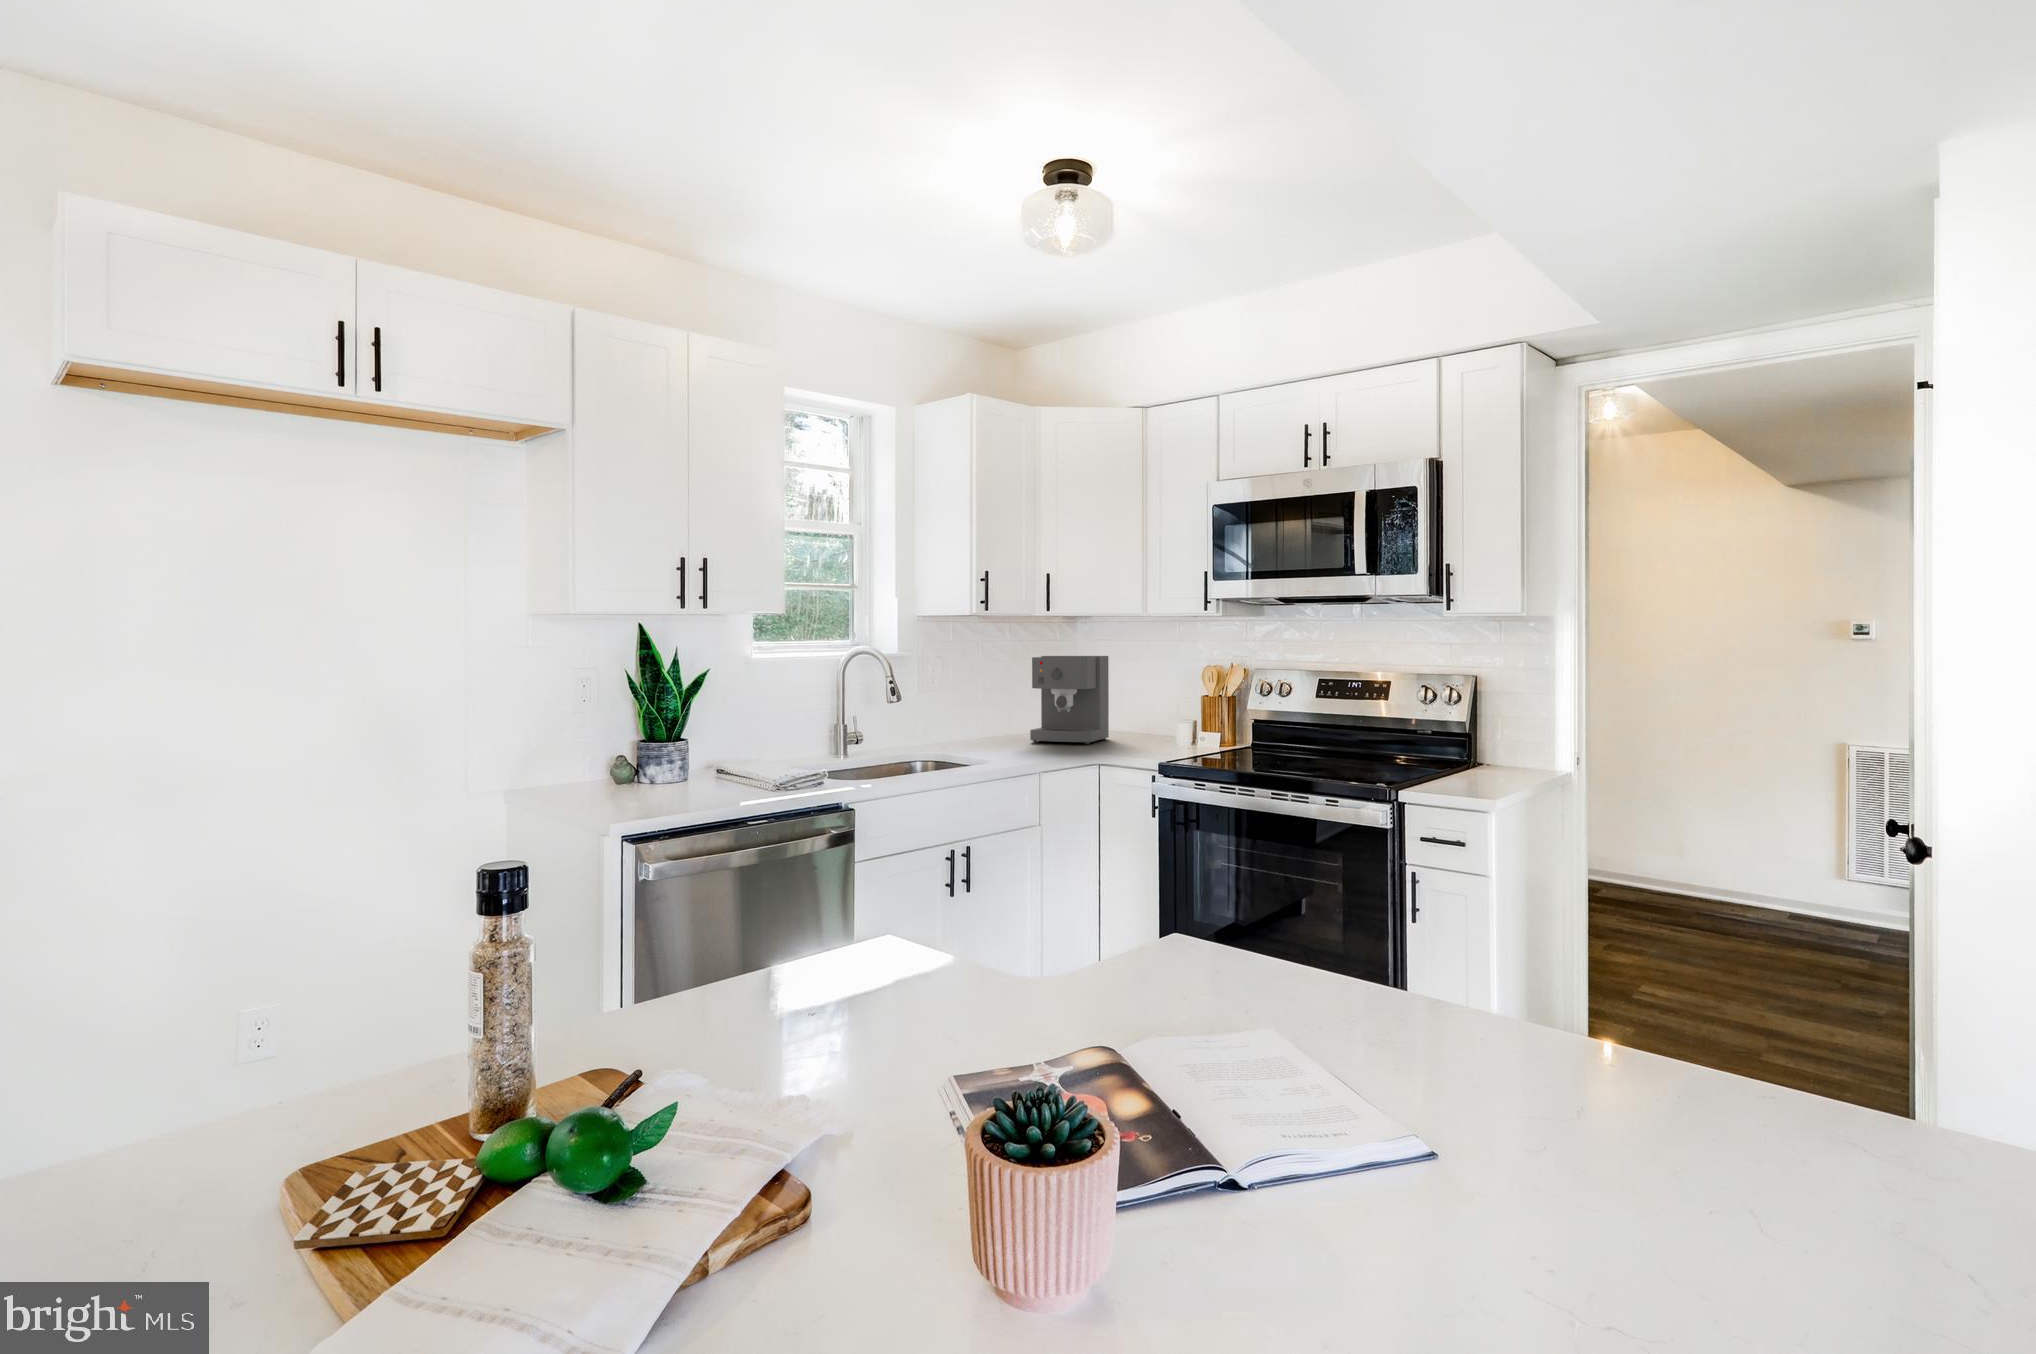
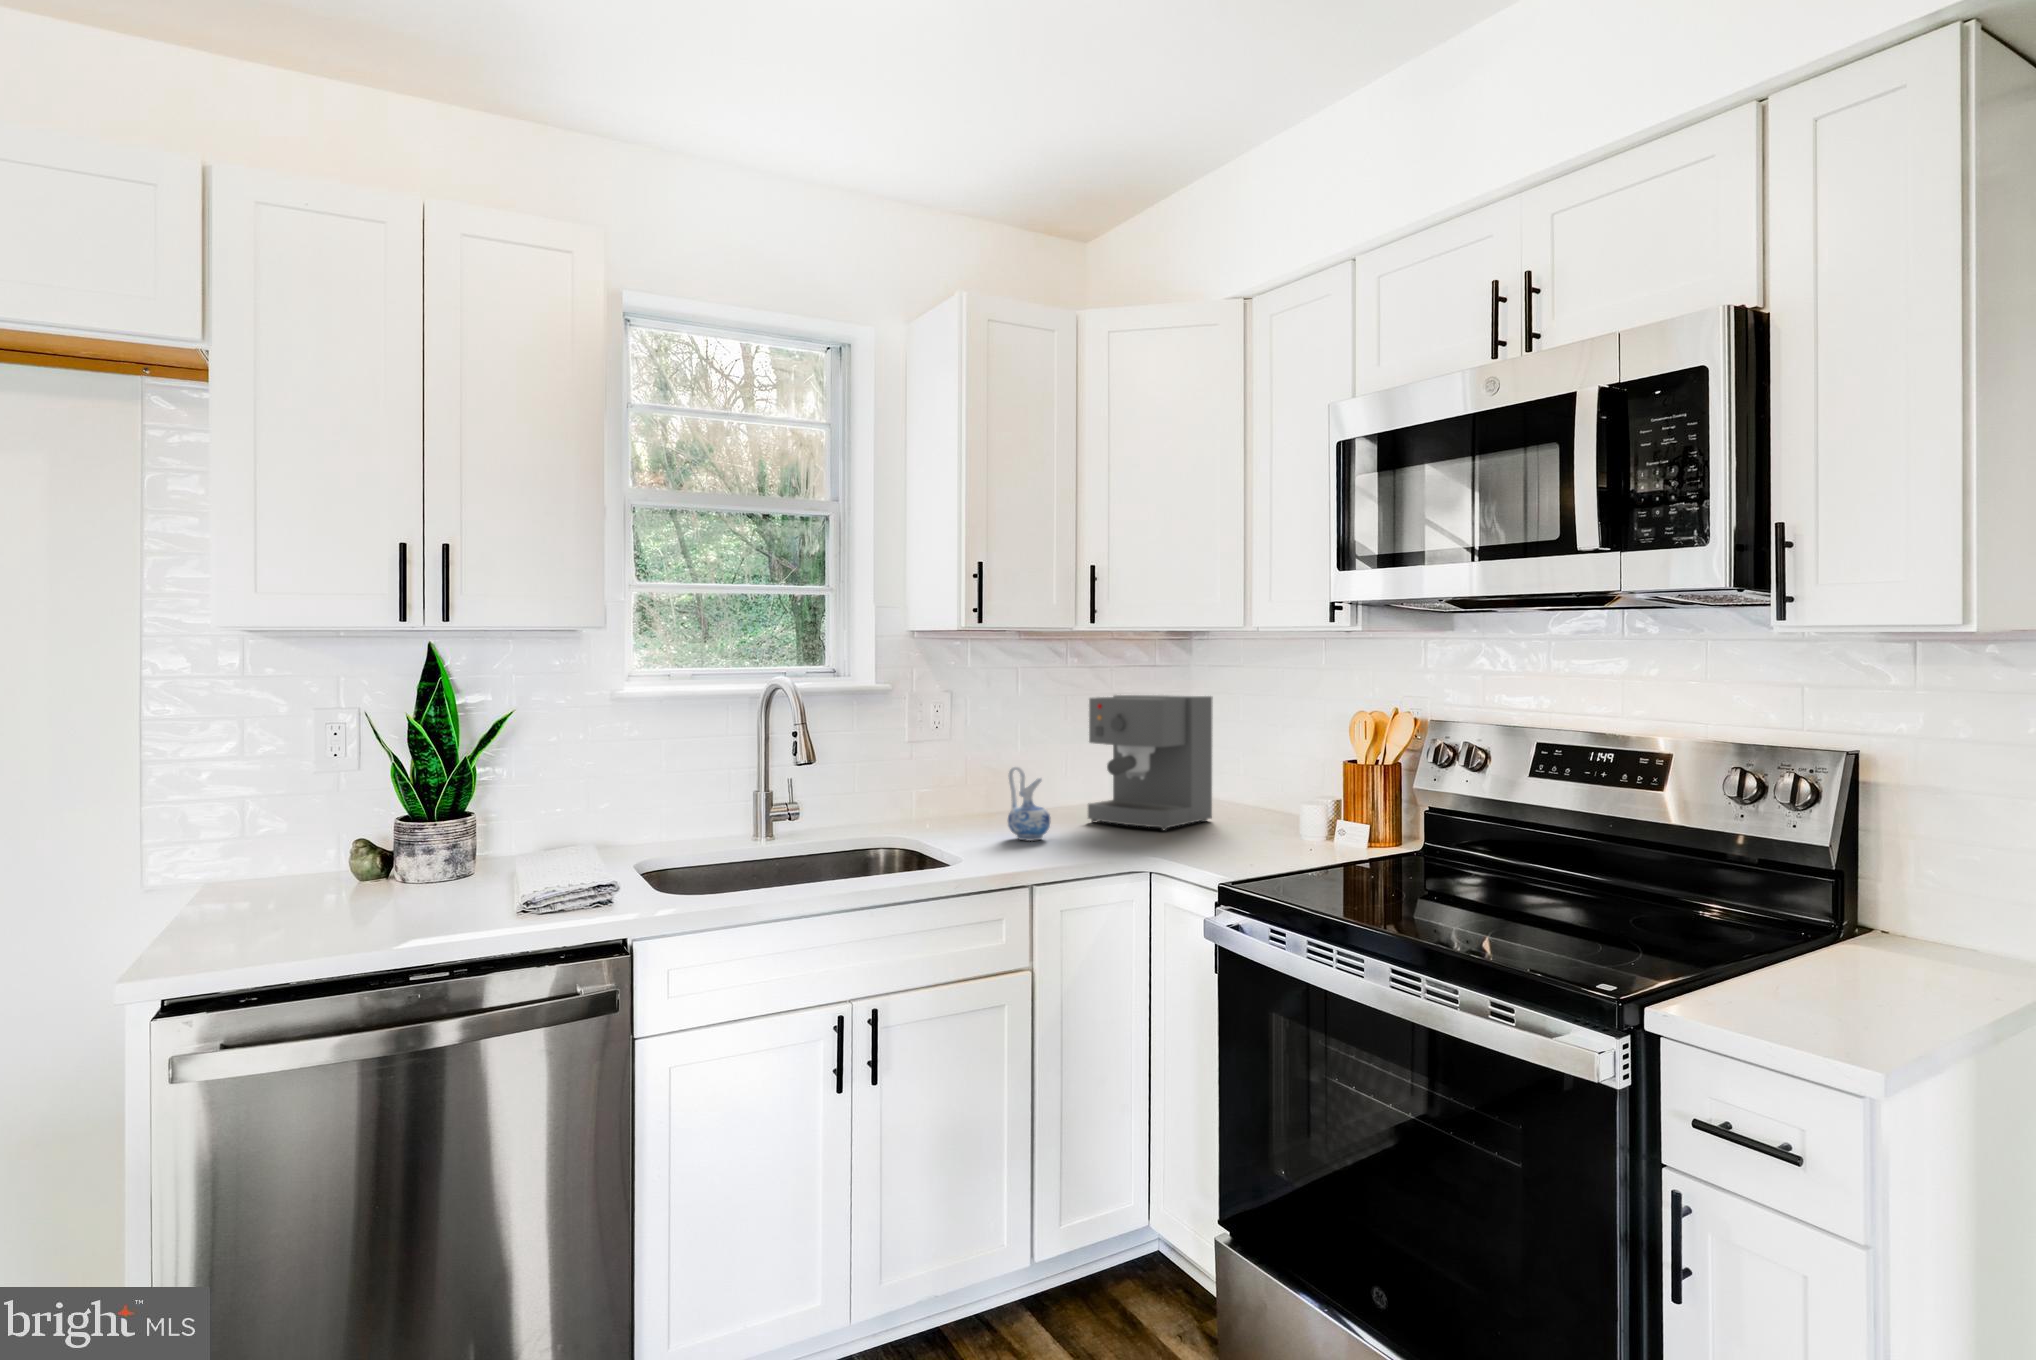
ceramic pitcher: none [994,703,1023,752] -> present [1008,767,1050,841]

